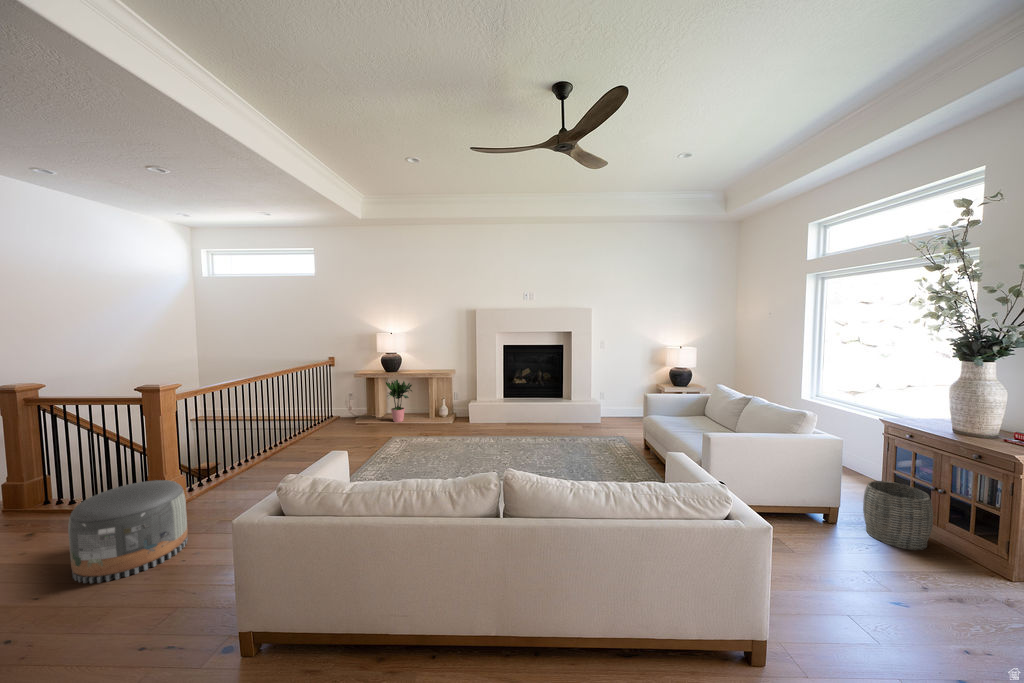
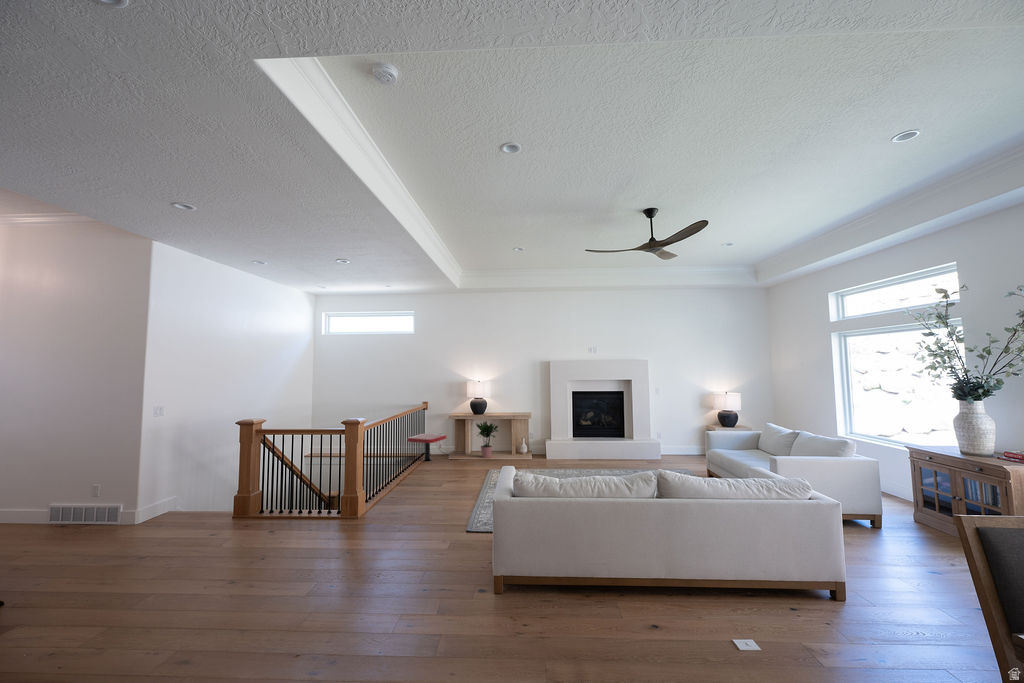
pedestal table: none [297,393,349,427] -> present [407,433,447,461]
pouf: present [68,480,188,583] -> none [337,489,400,557]
woven basket: present [863,481,933,550] -> none [900,493,955,544]

